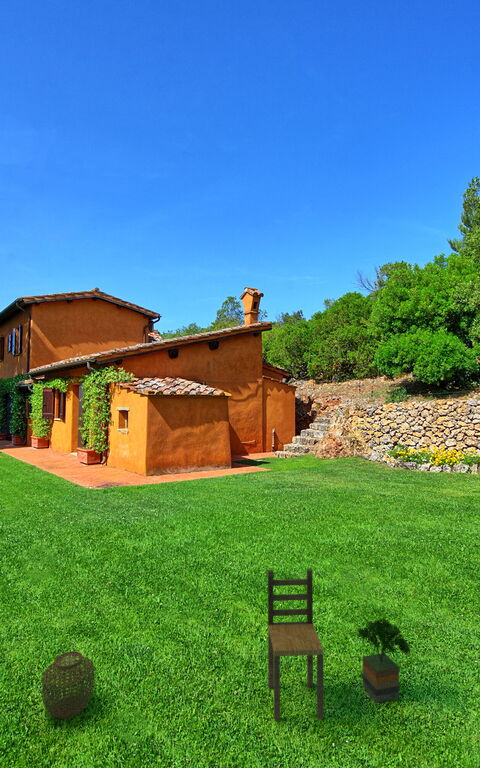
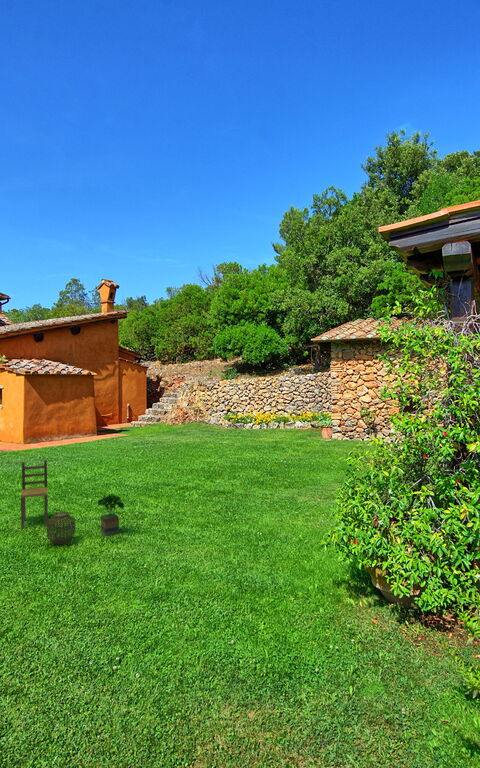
chair: present [268,569,324,721] -> present [21,460,48,529]
potted tree: present [358,619,411,703] -> present [98,495,124,536]

